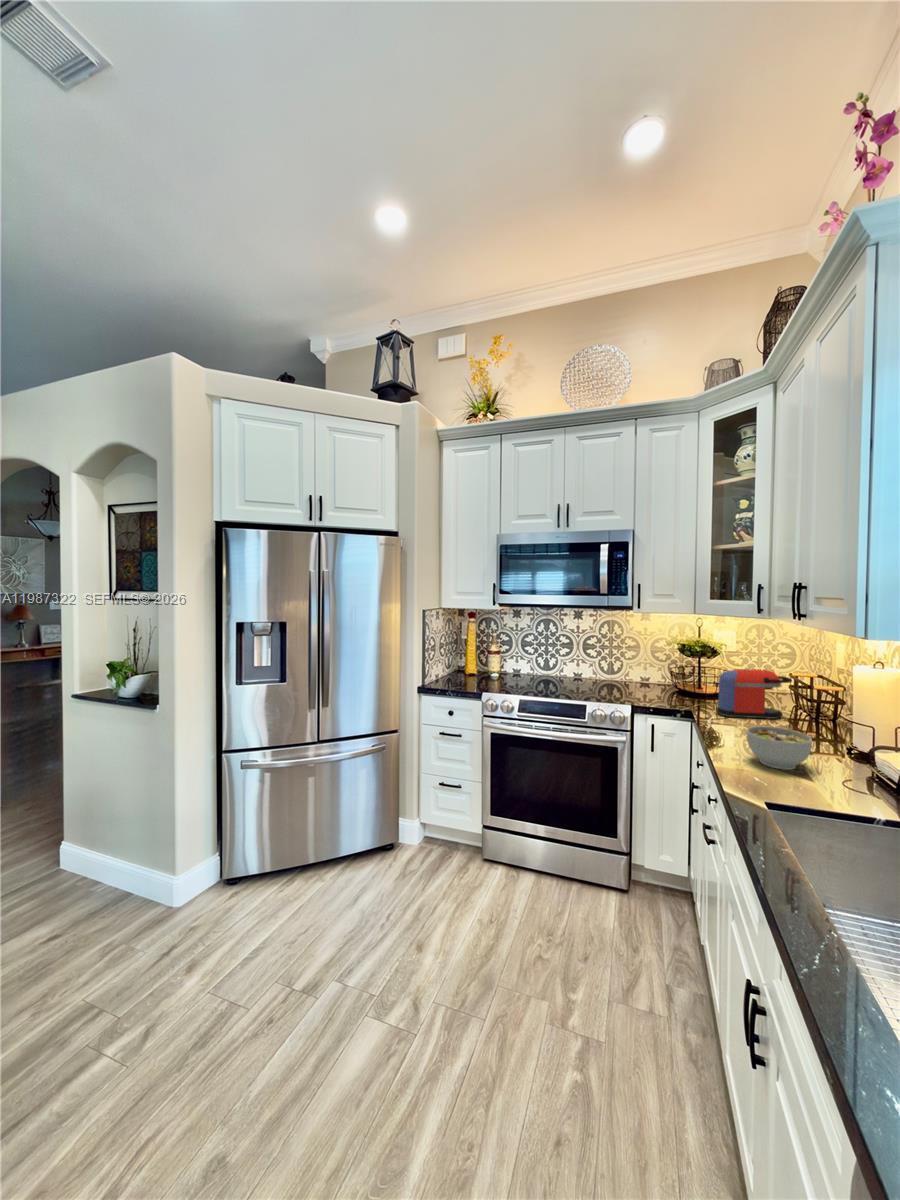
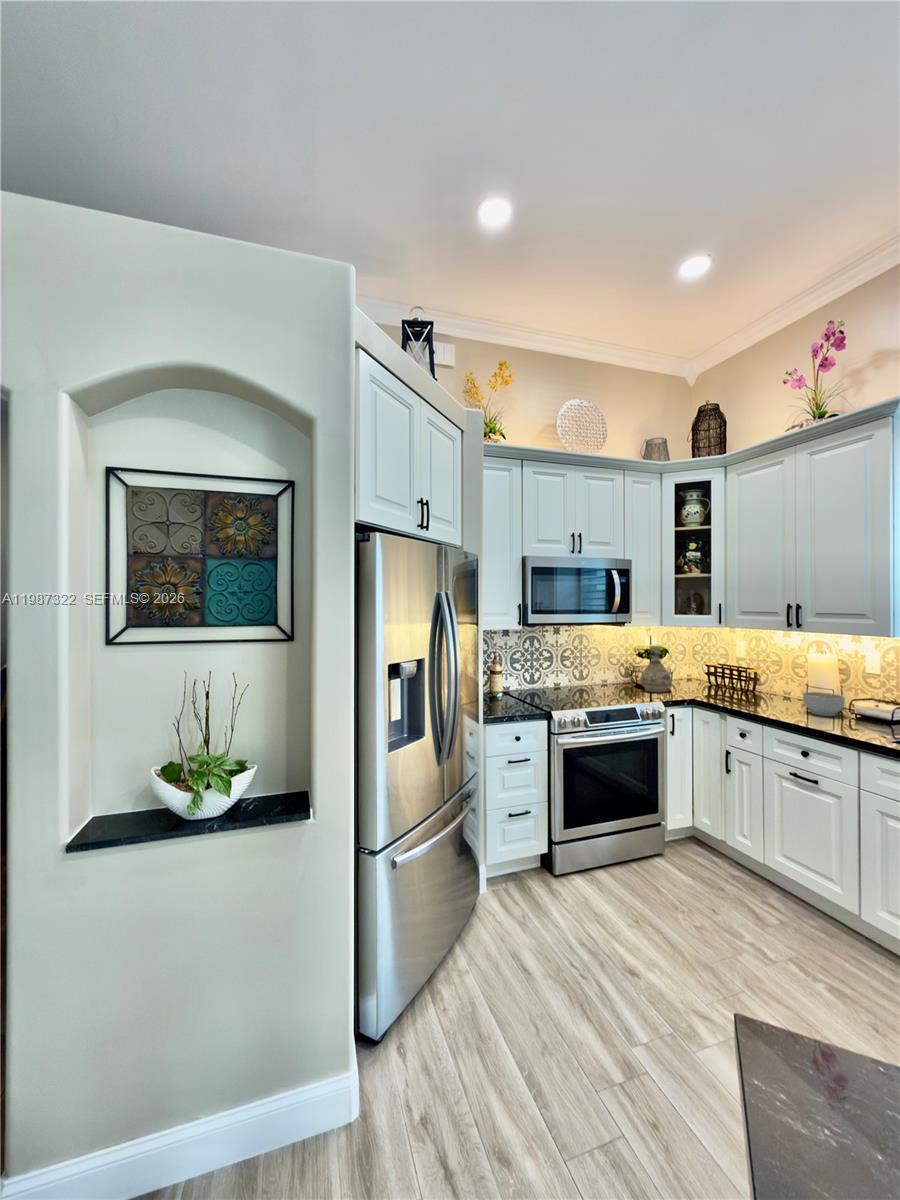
vase: none [651,640,692,701] -> present [640,646,672,692]
coffee maker: present [717,669,792,719] -> none [704,660,737,695]

